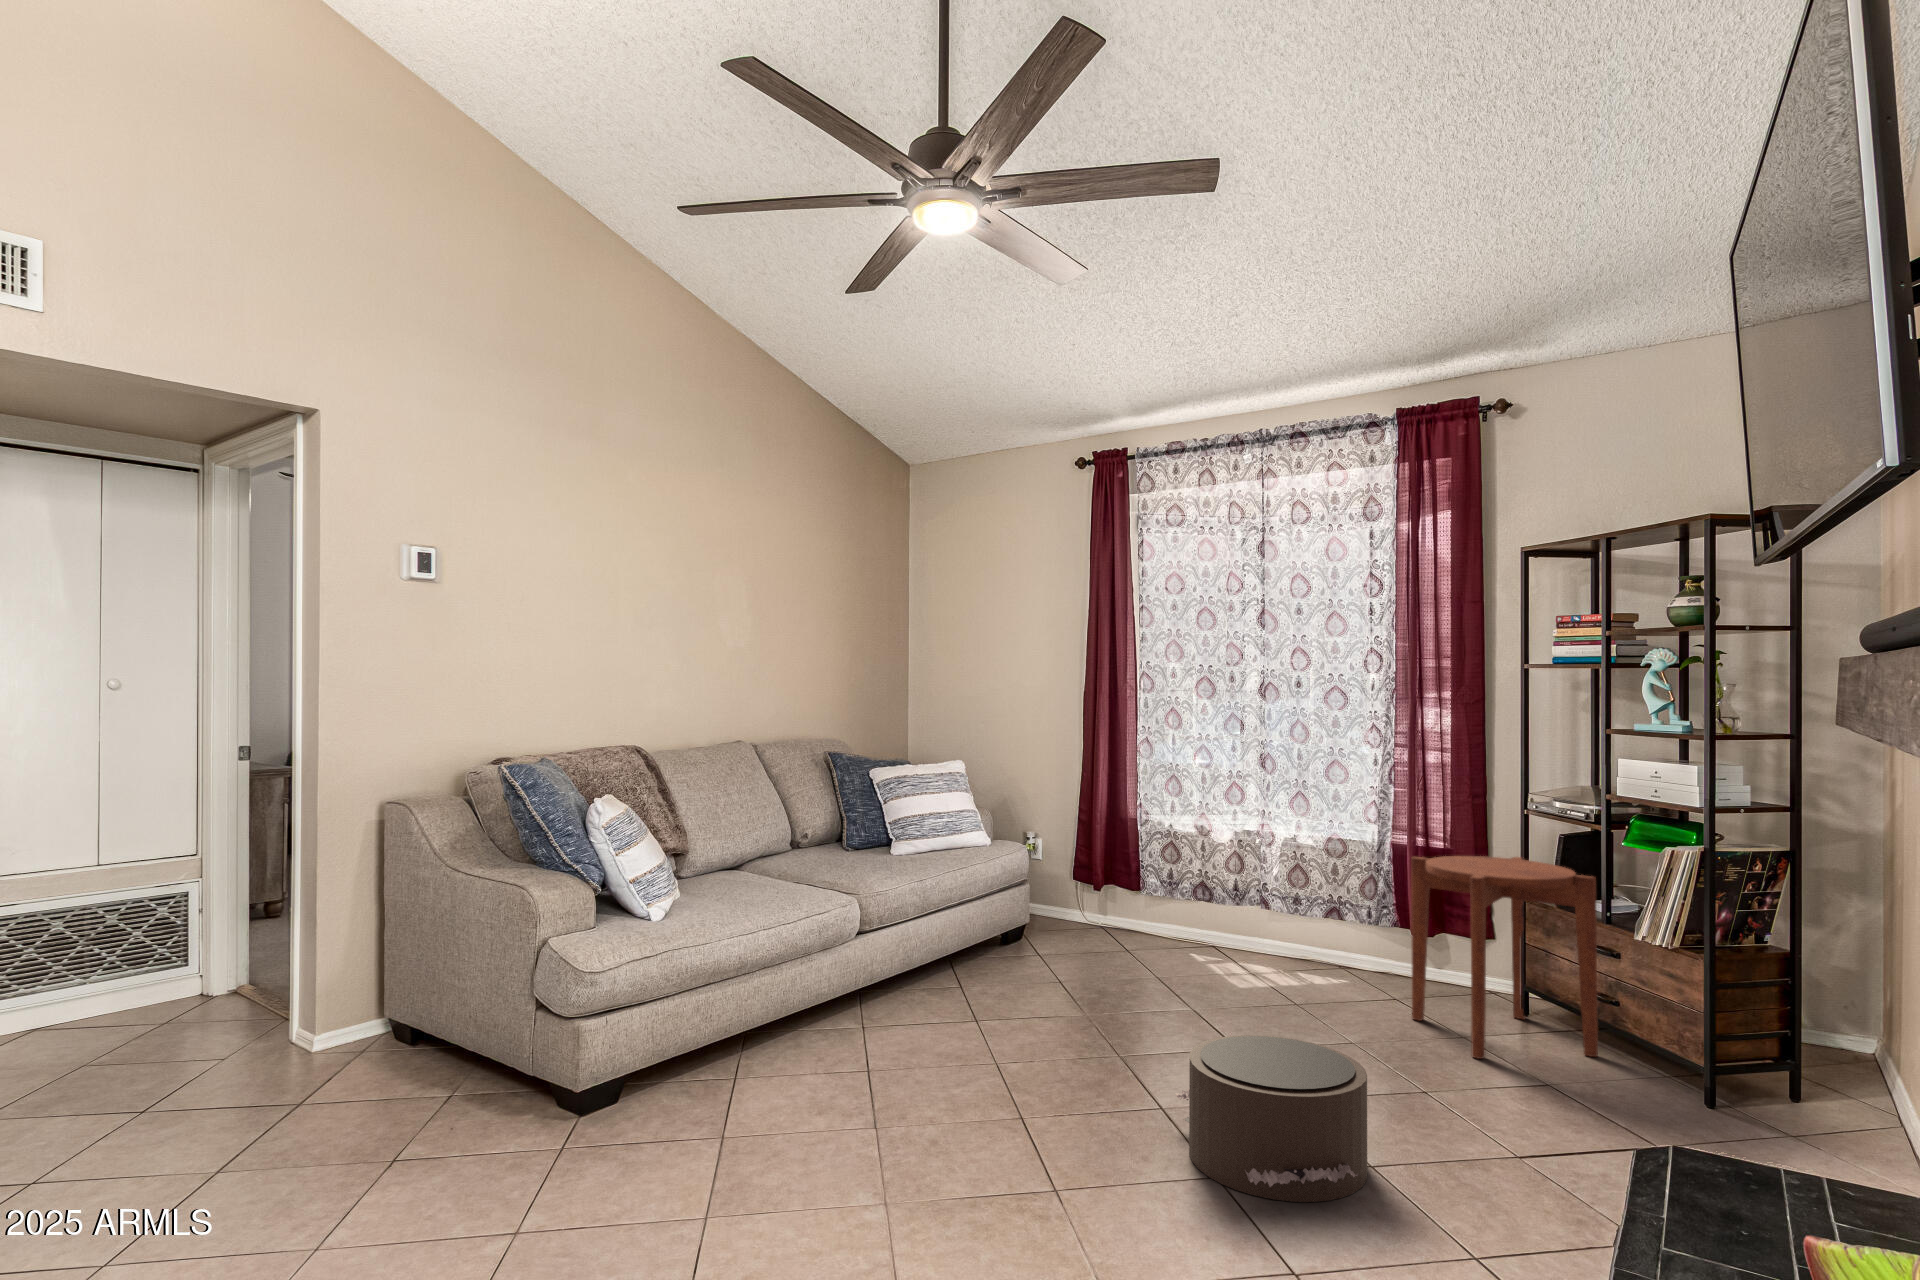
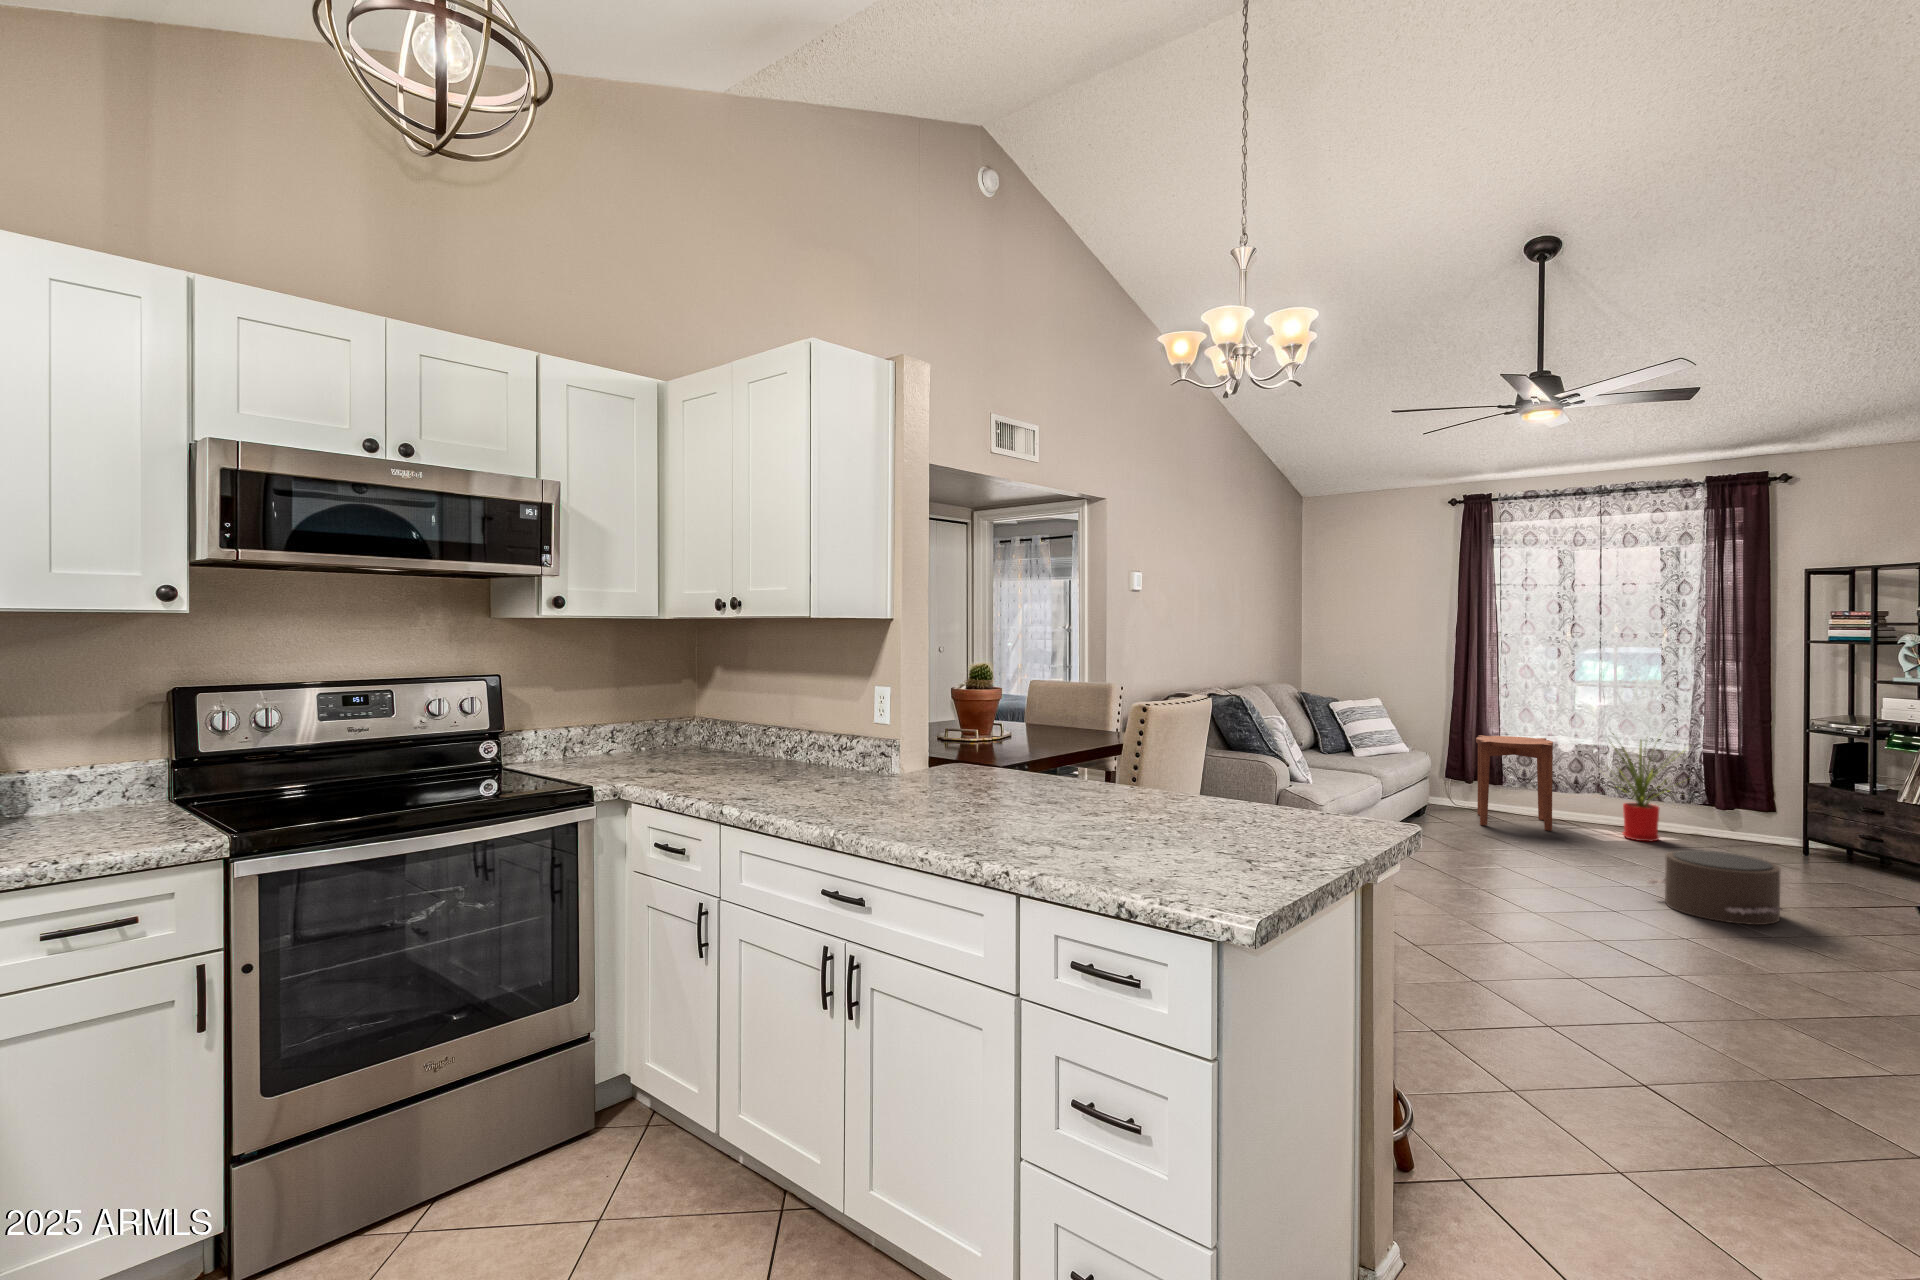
house plant: none [1233,806,1371,991] -> present [1611,733,1683,841]
side table: present [1411,856,1598,1059] -> present [1476,735,1553,831]

